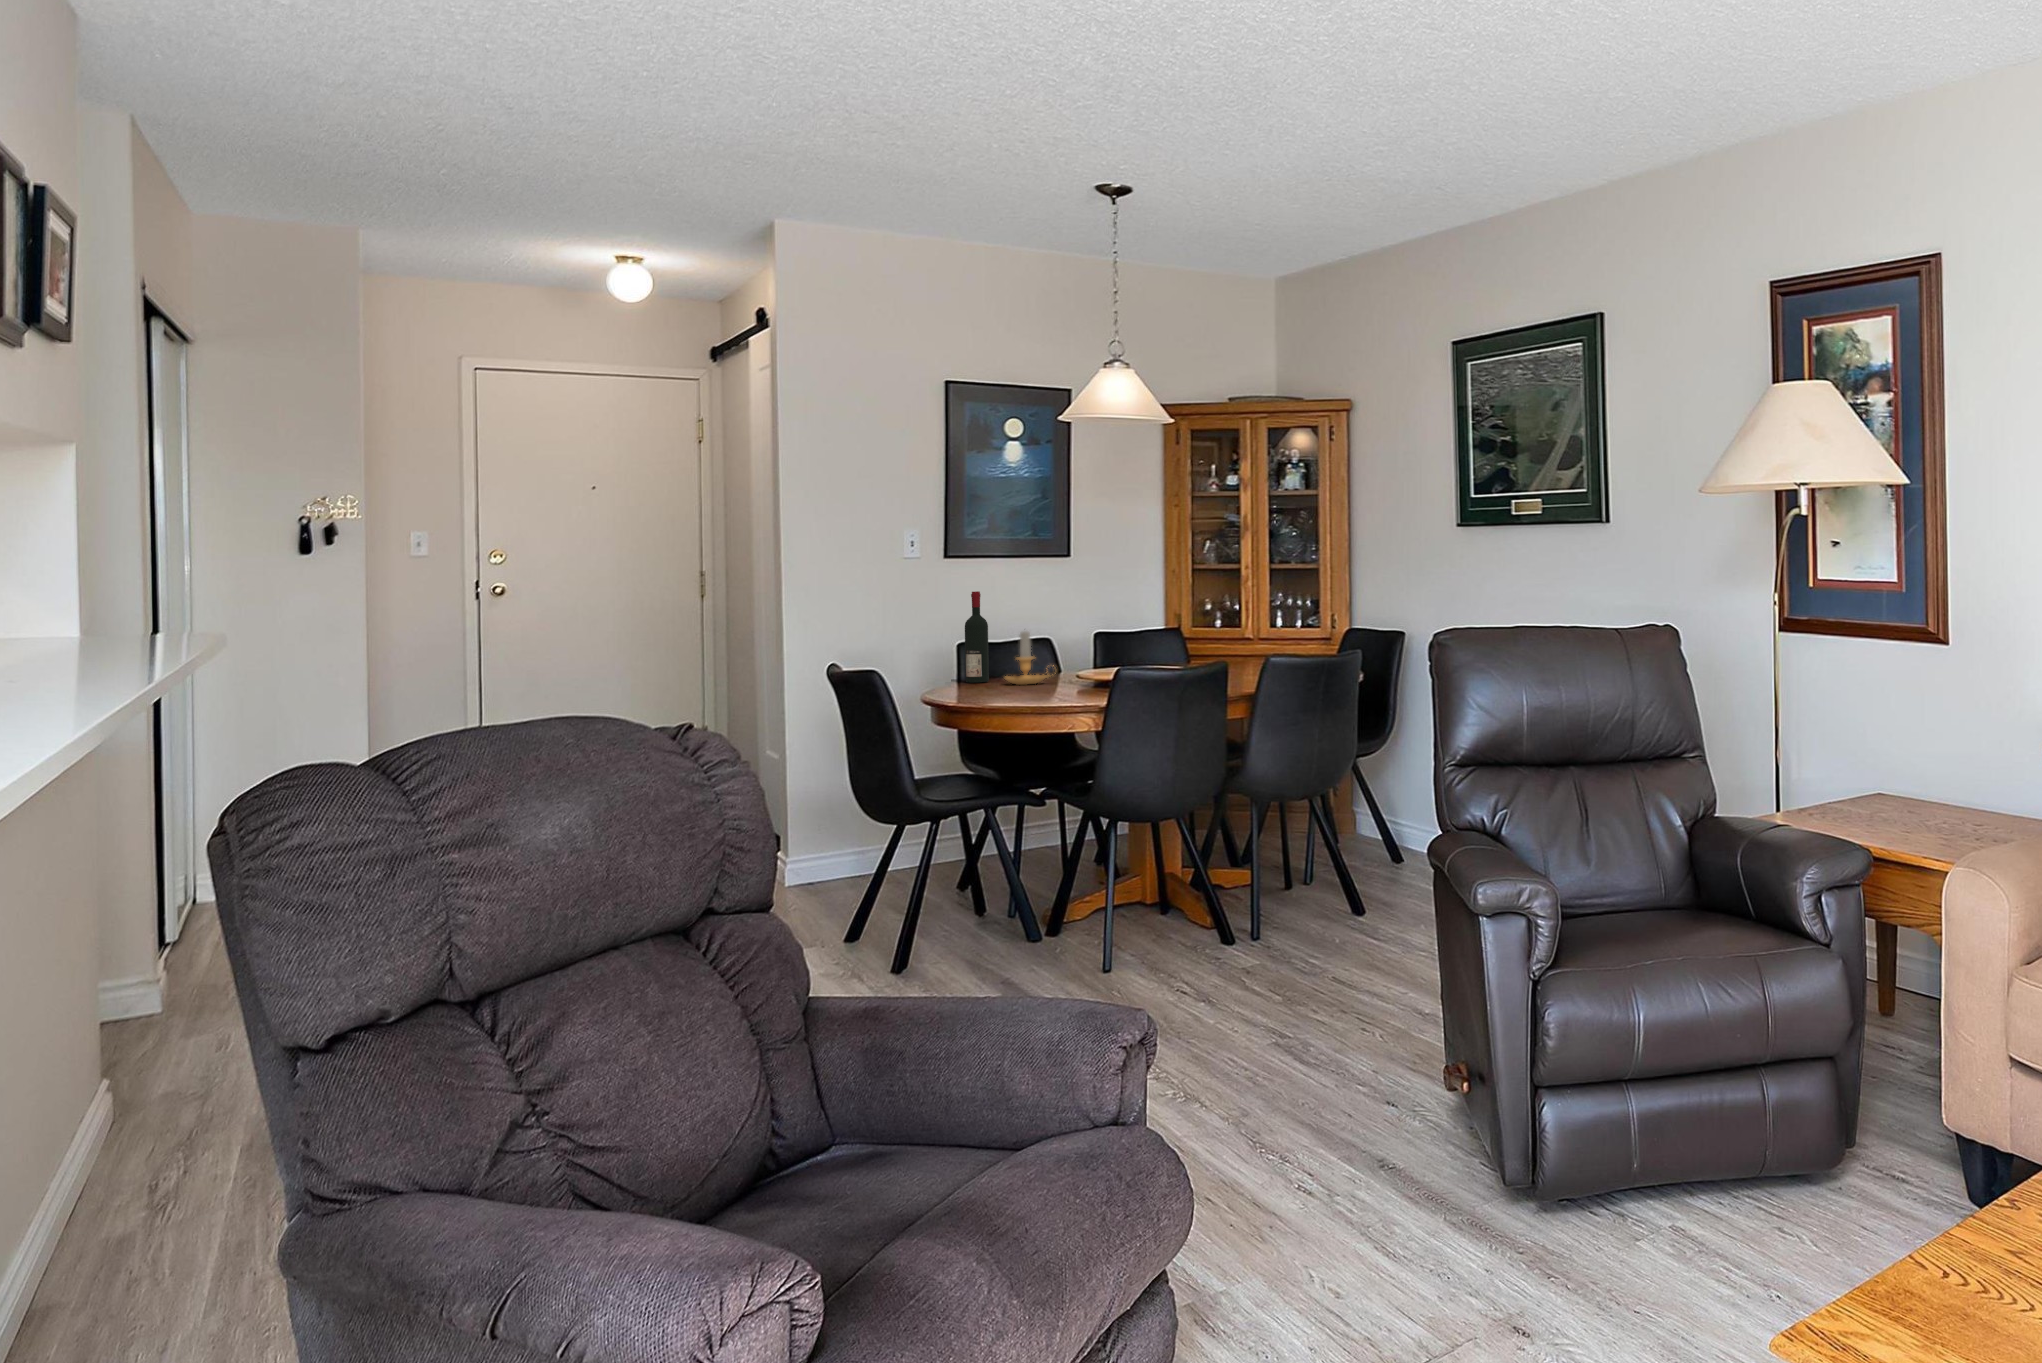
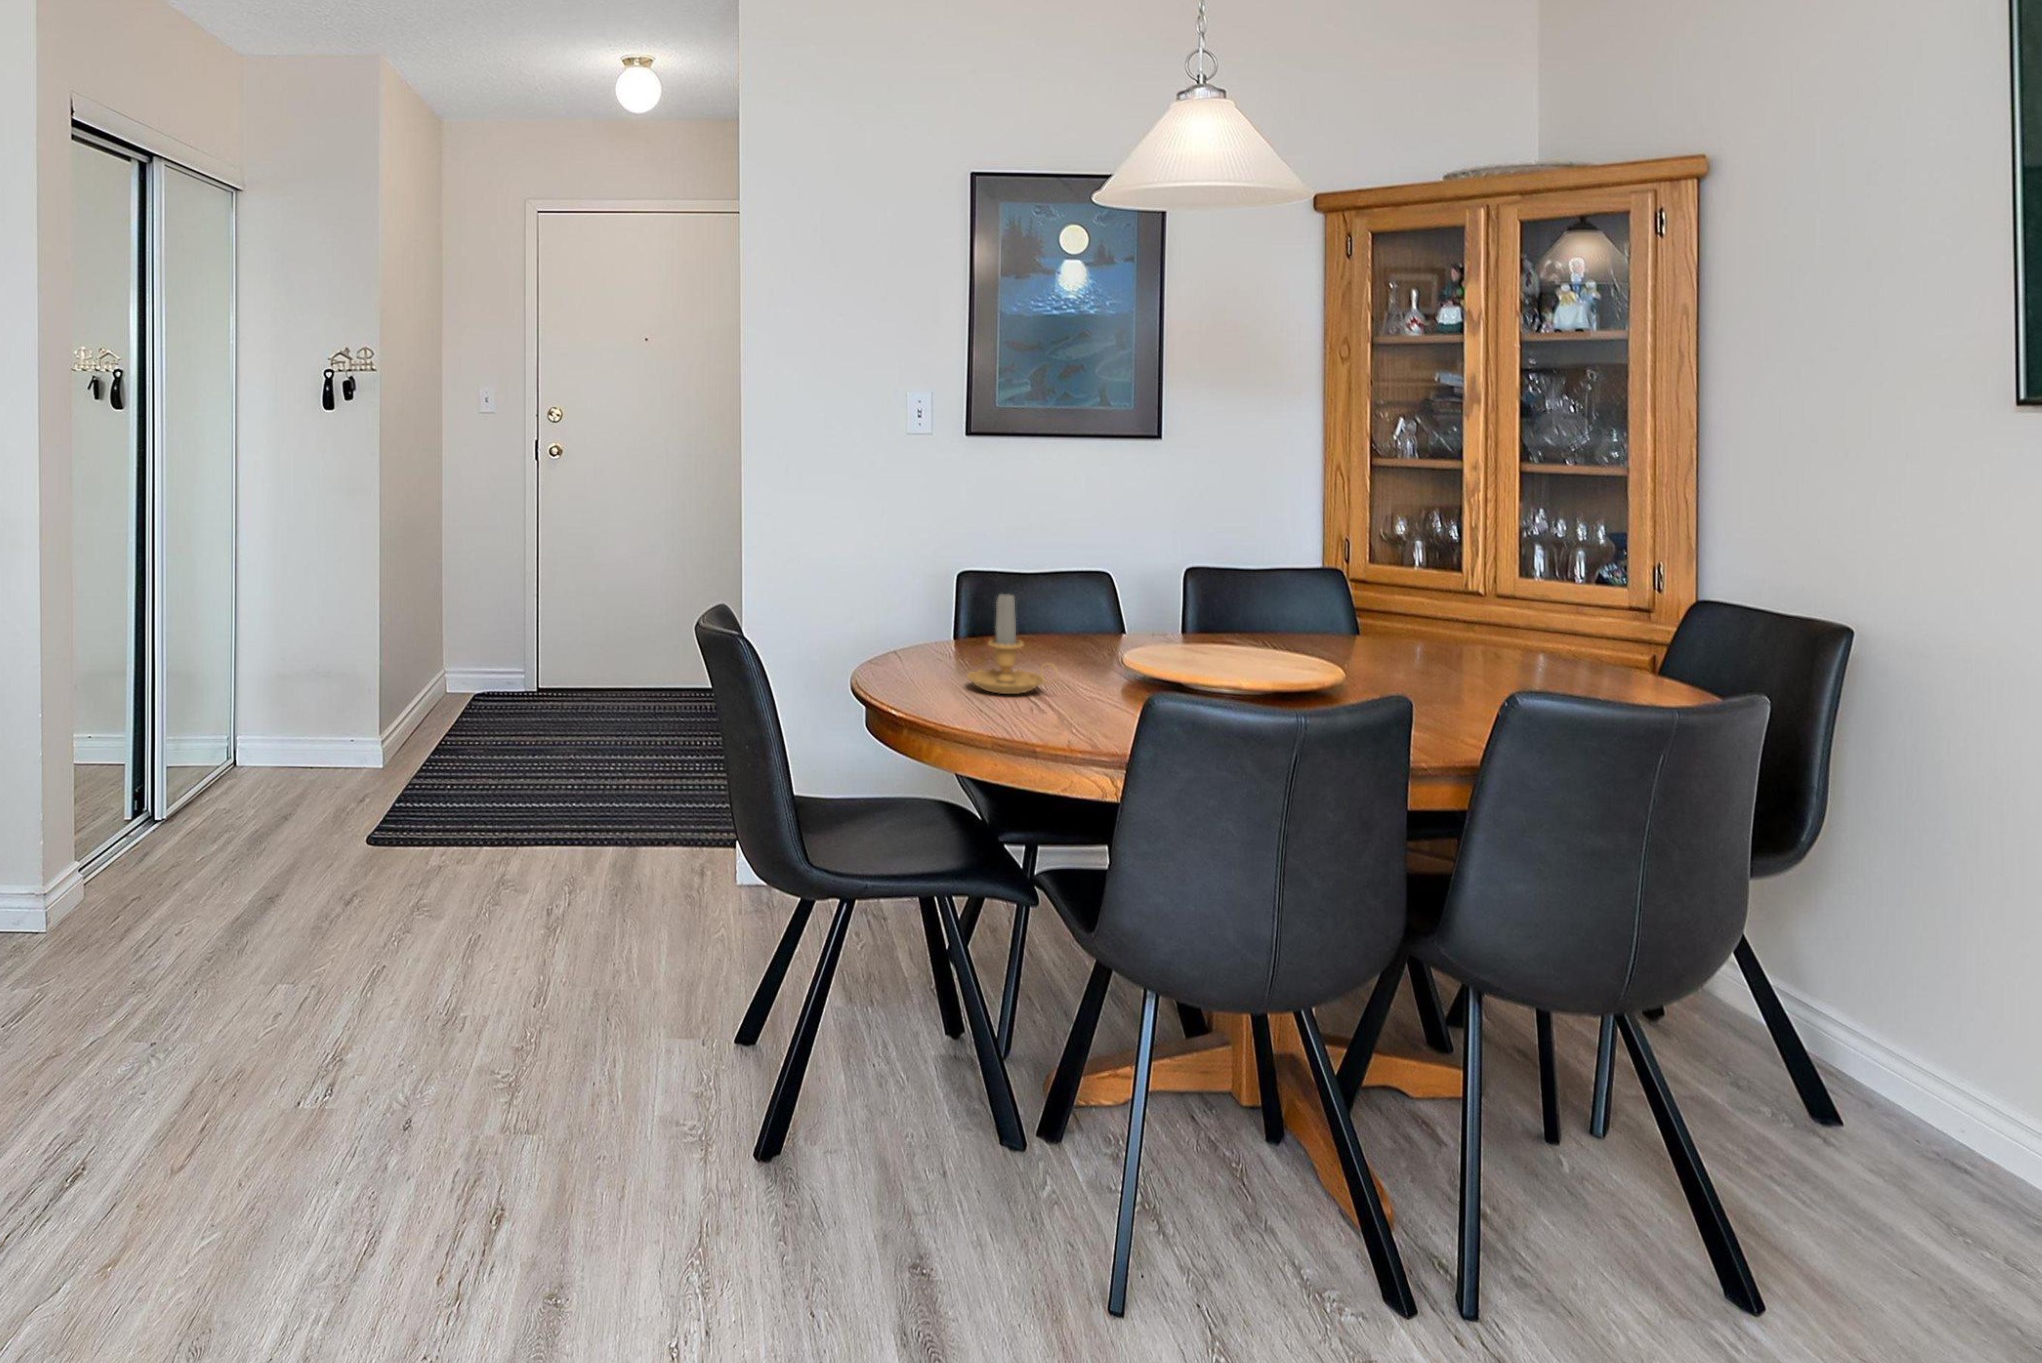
wine bottle: present [965,591,989,683] -> none [922,511,960,669]

